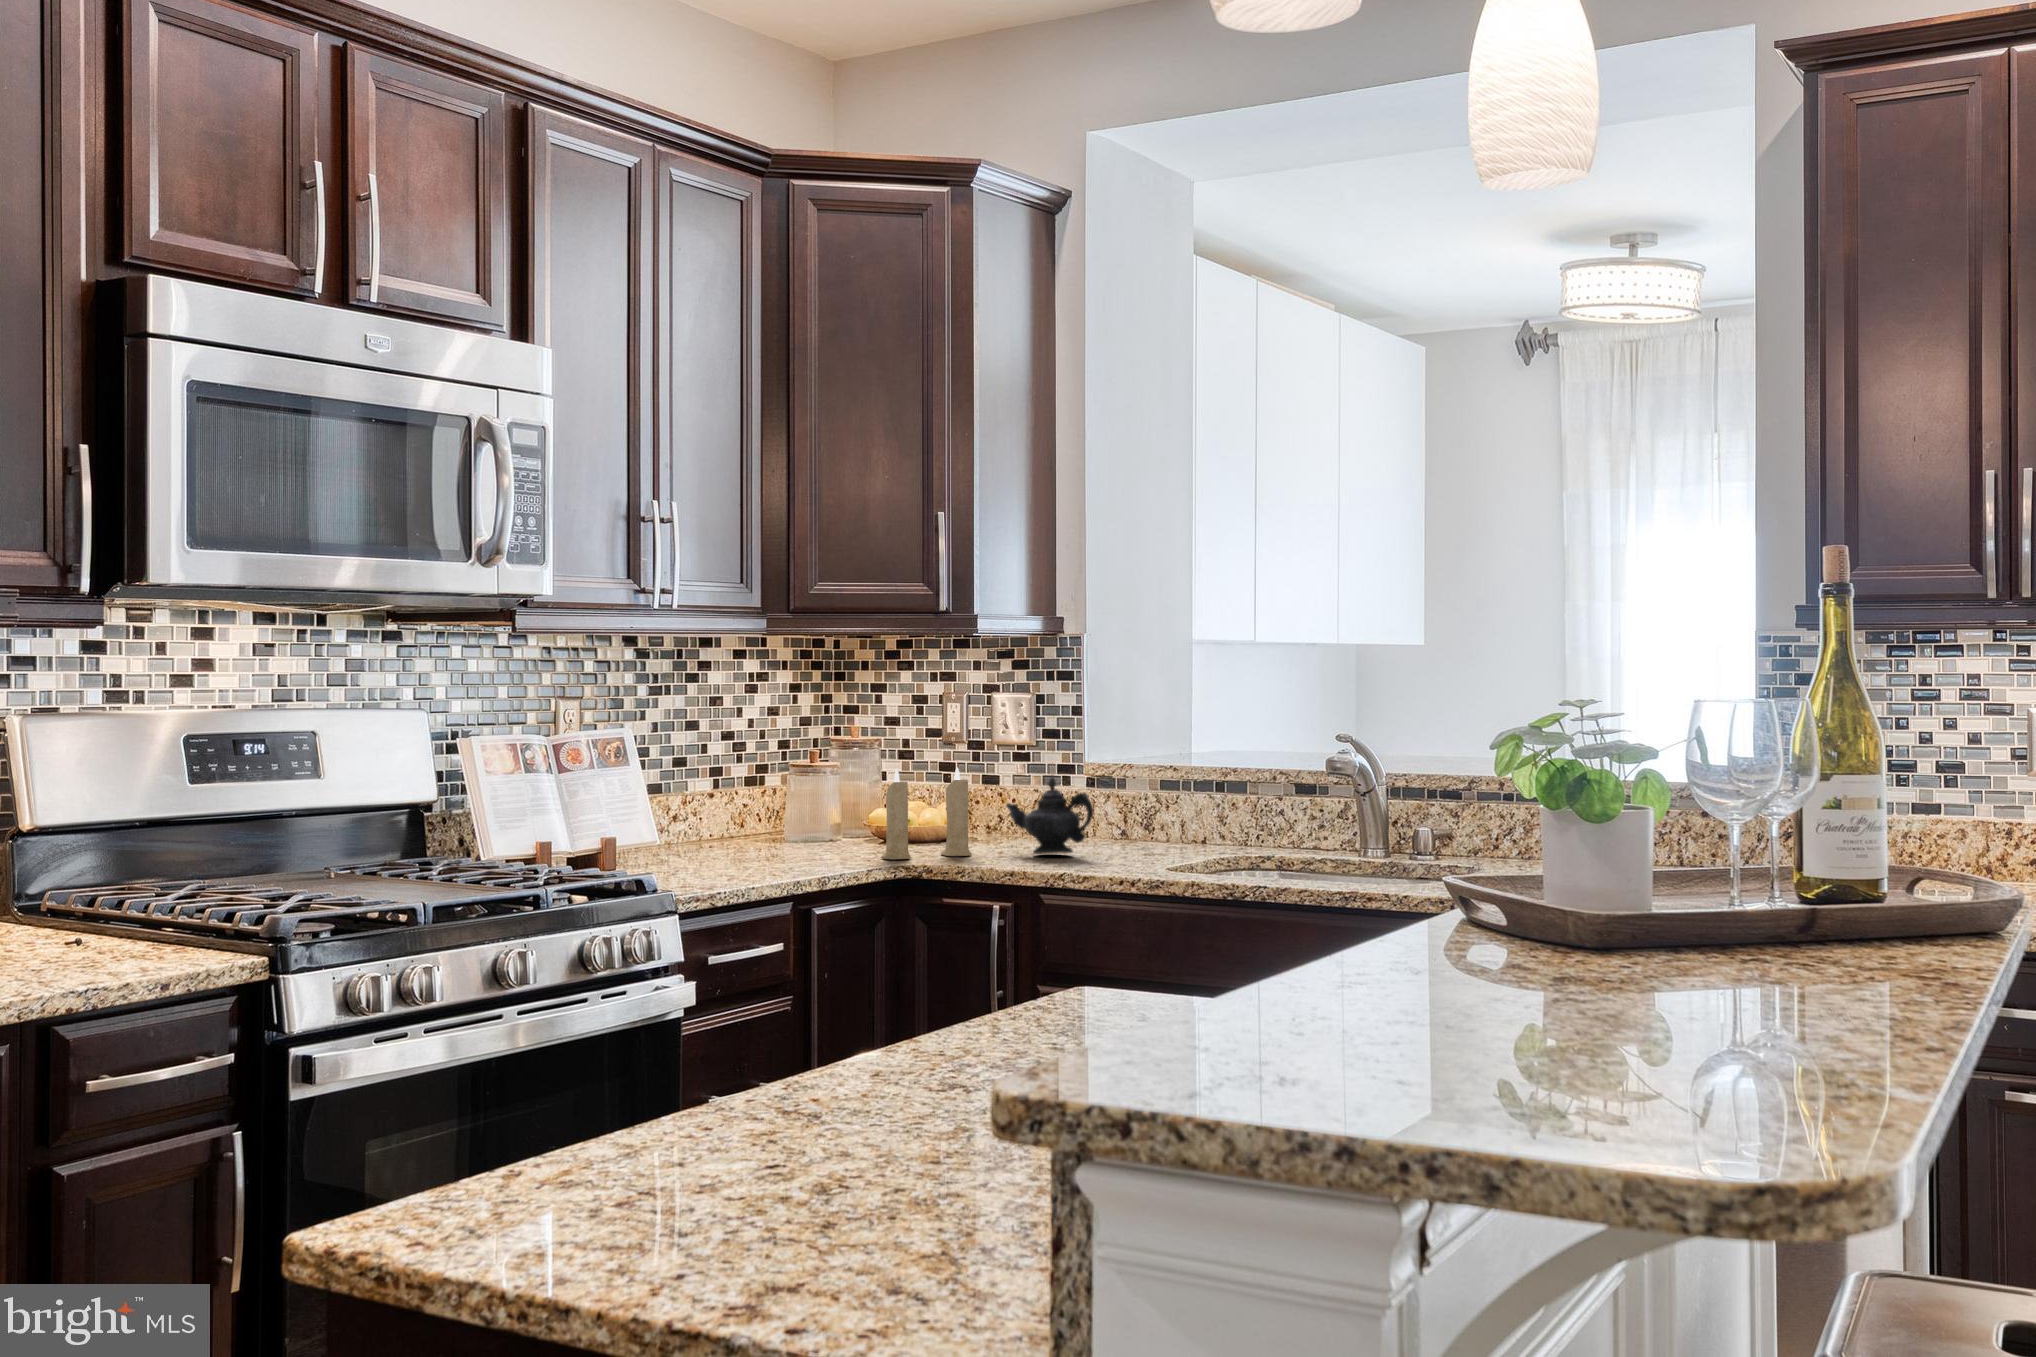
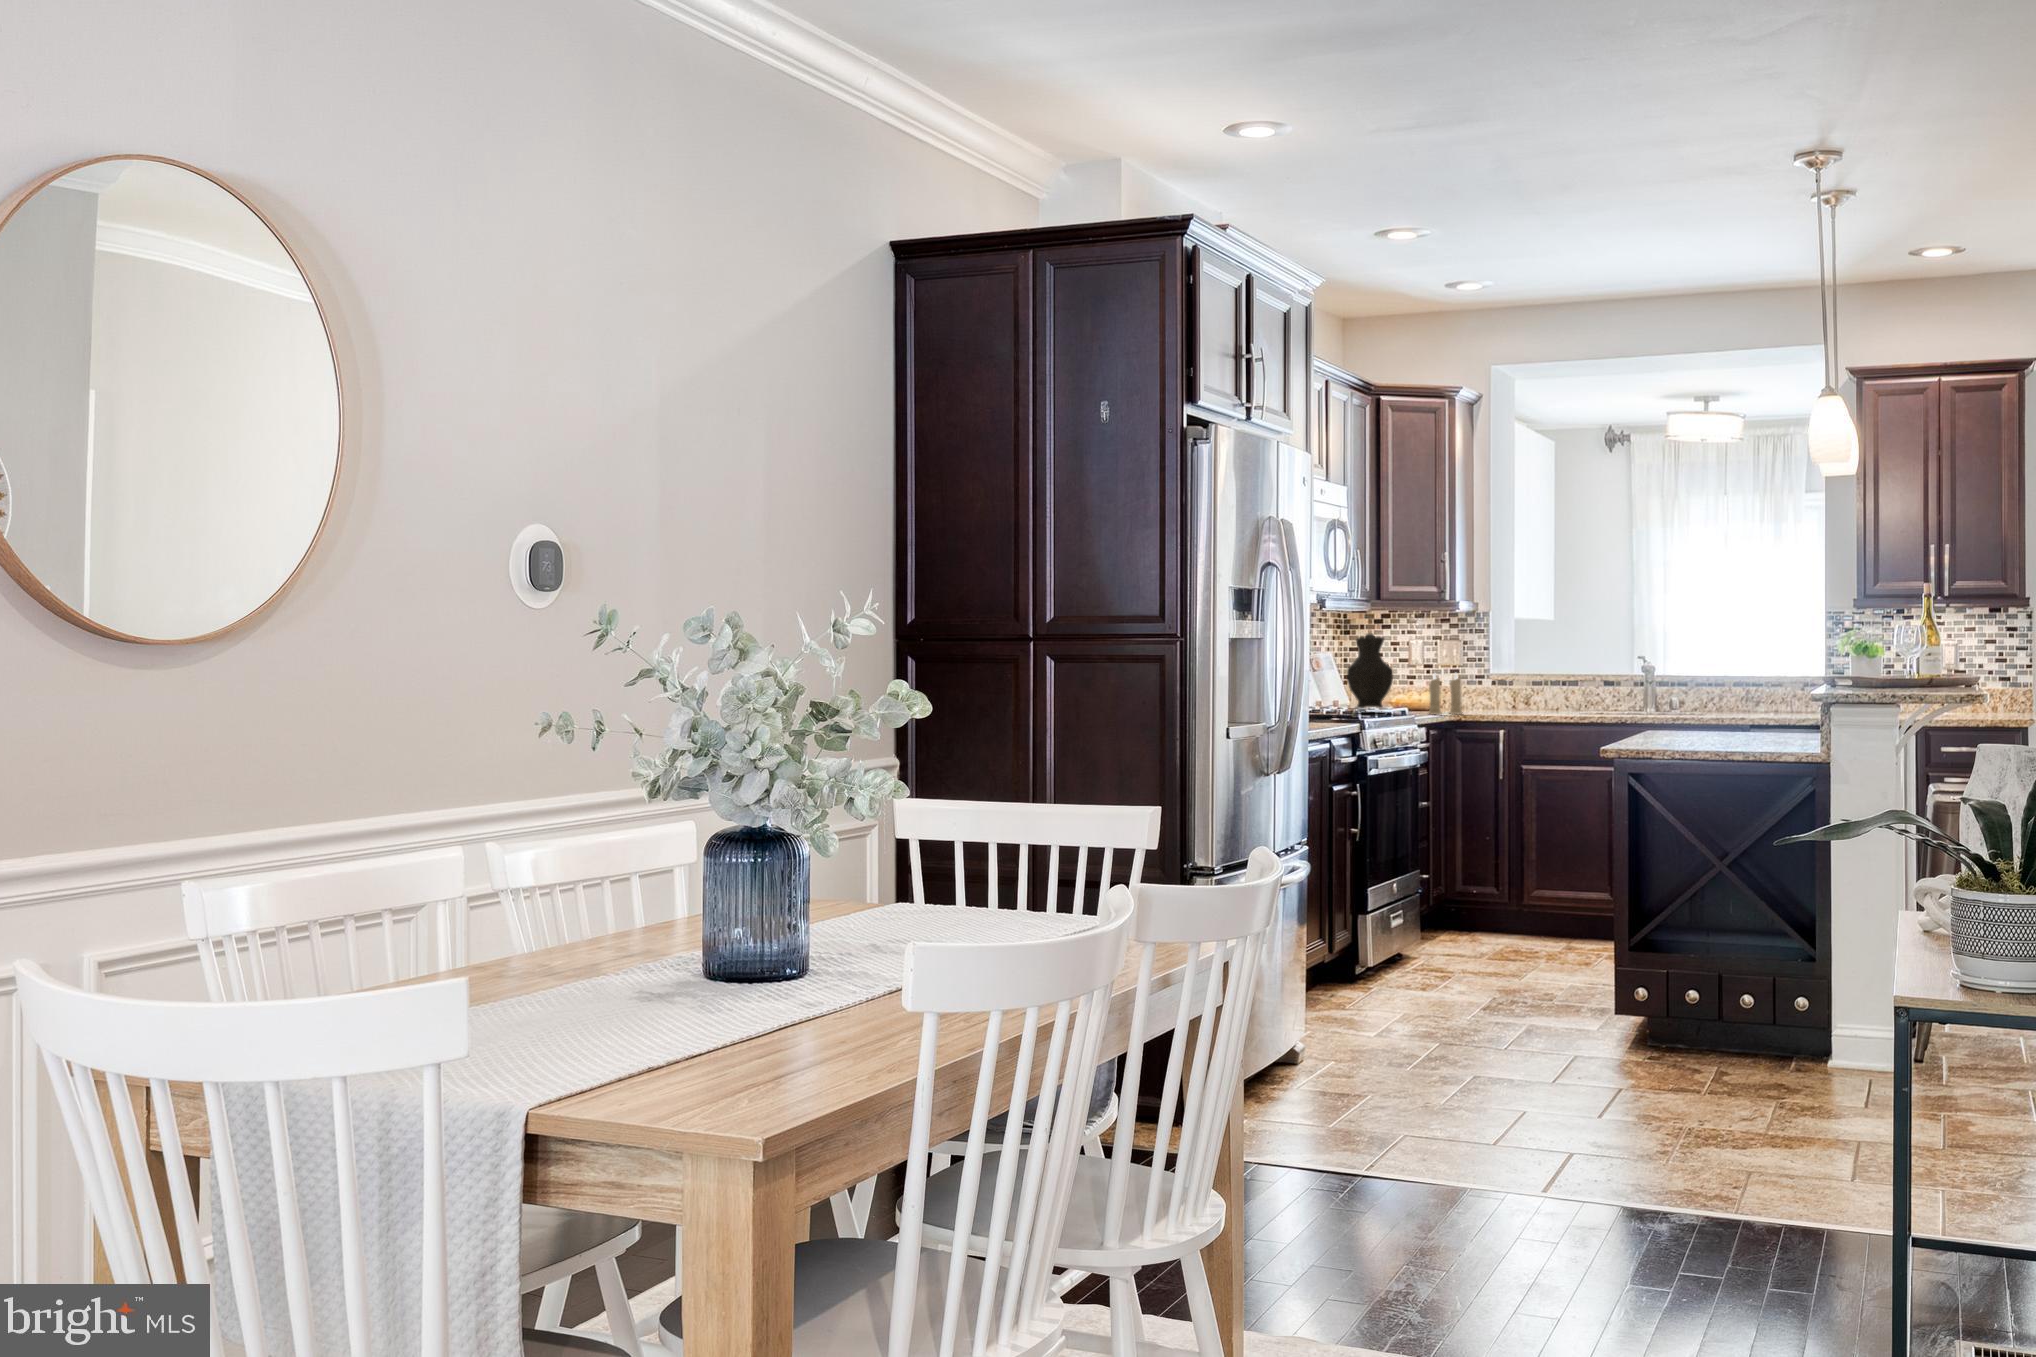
decorative vase: none [734,683,833,852] -> present [1347,634,1393,713]
teapot: present [1006,777,1093,854] -> none [1474,677,1521,714]

